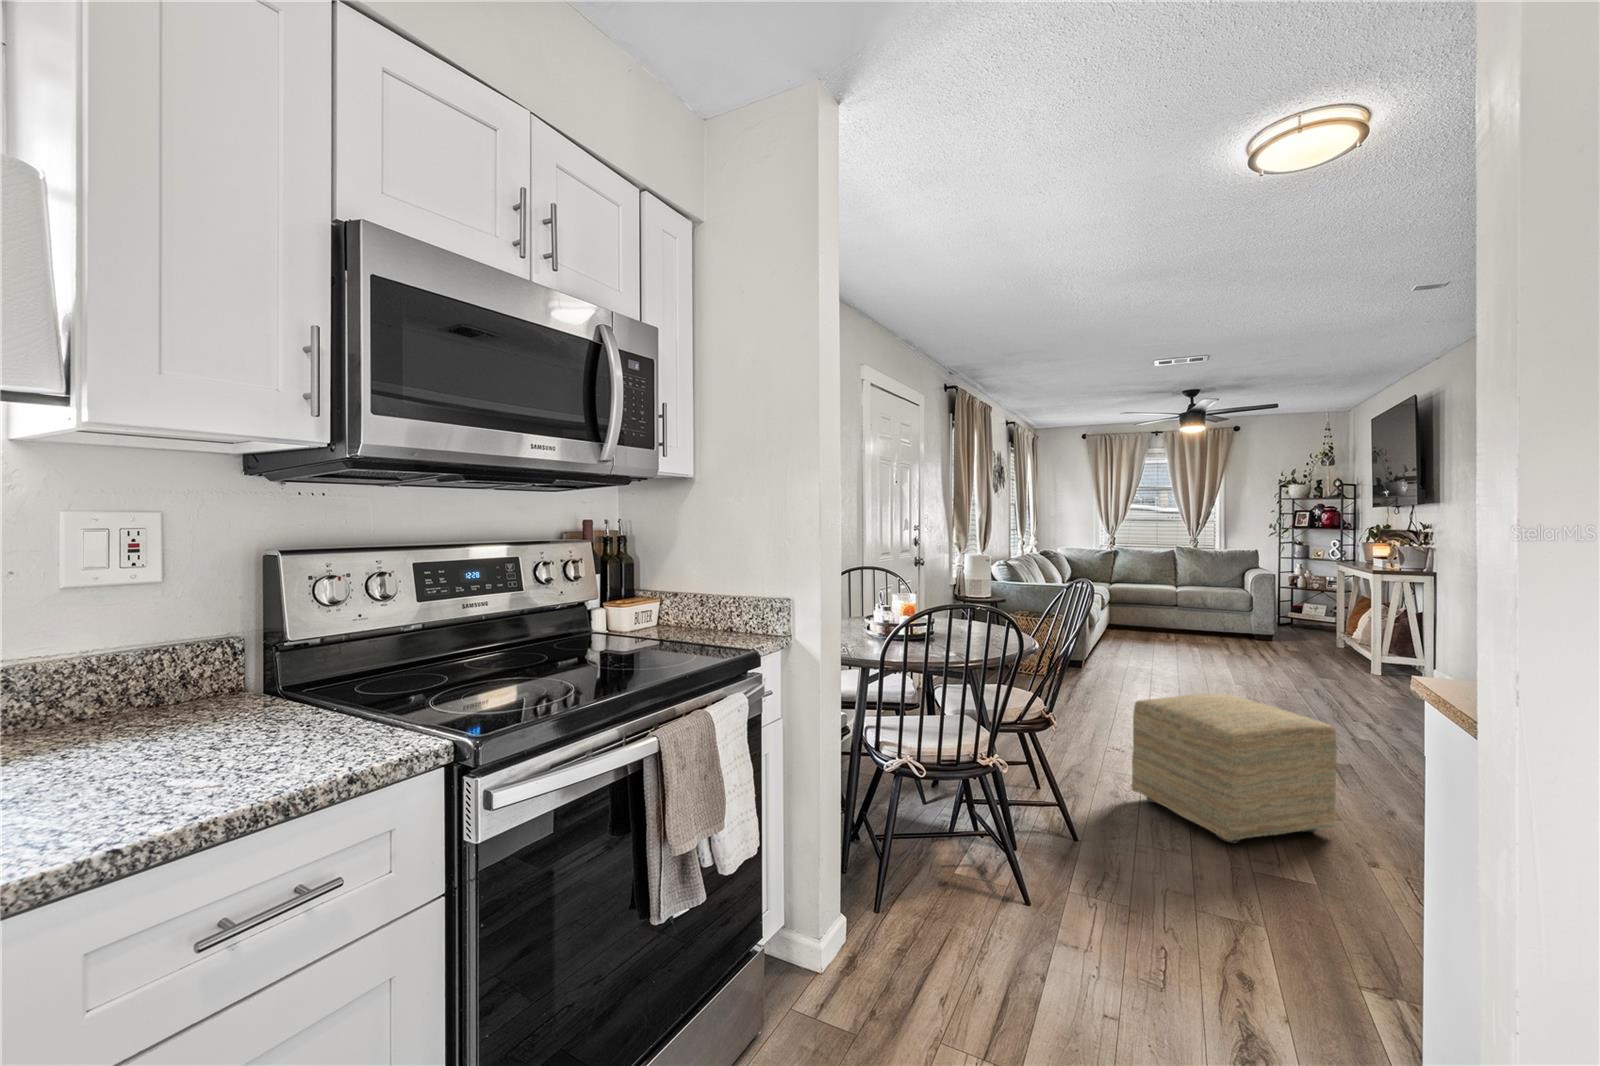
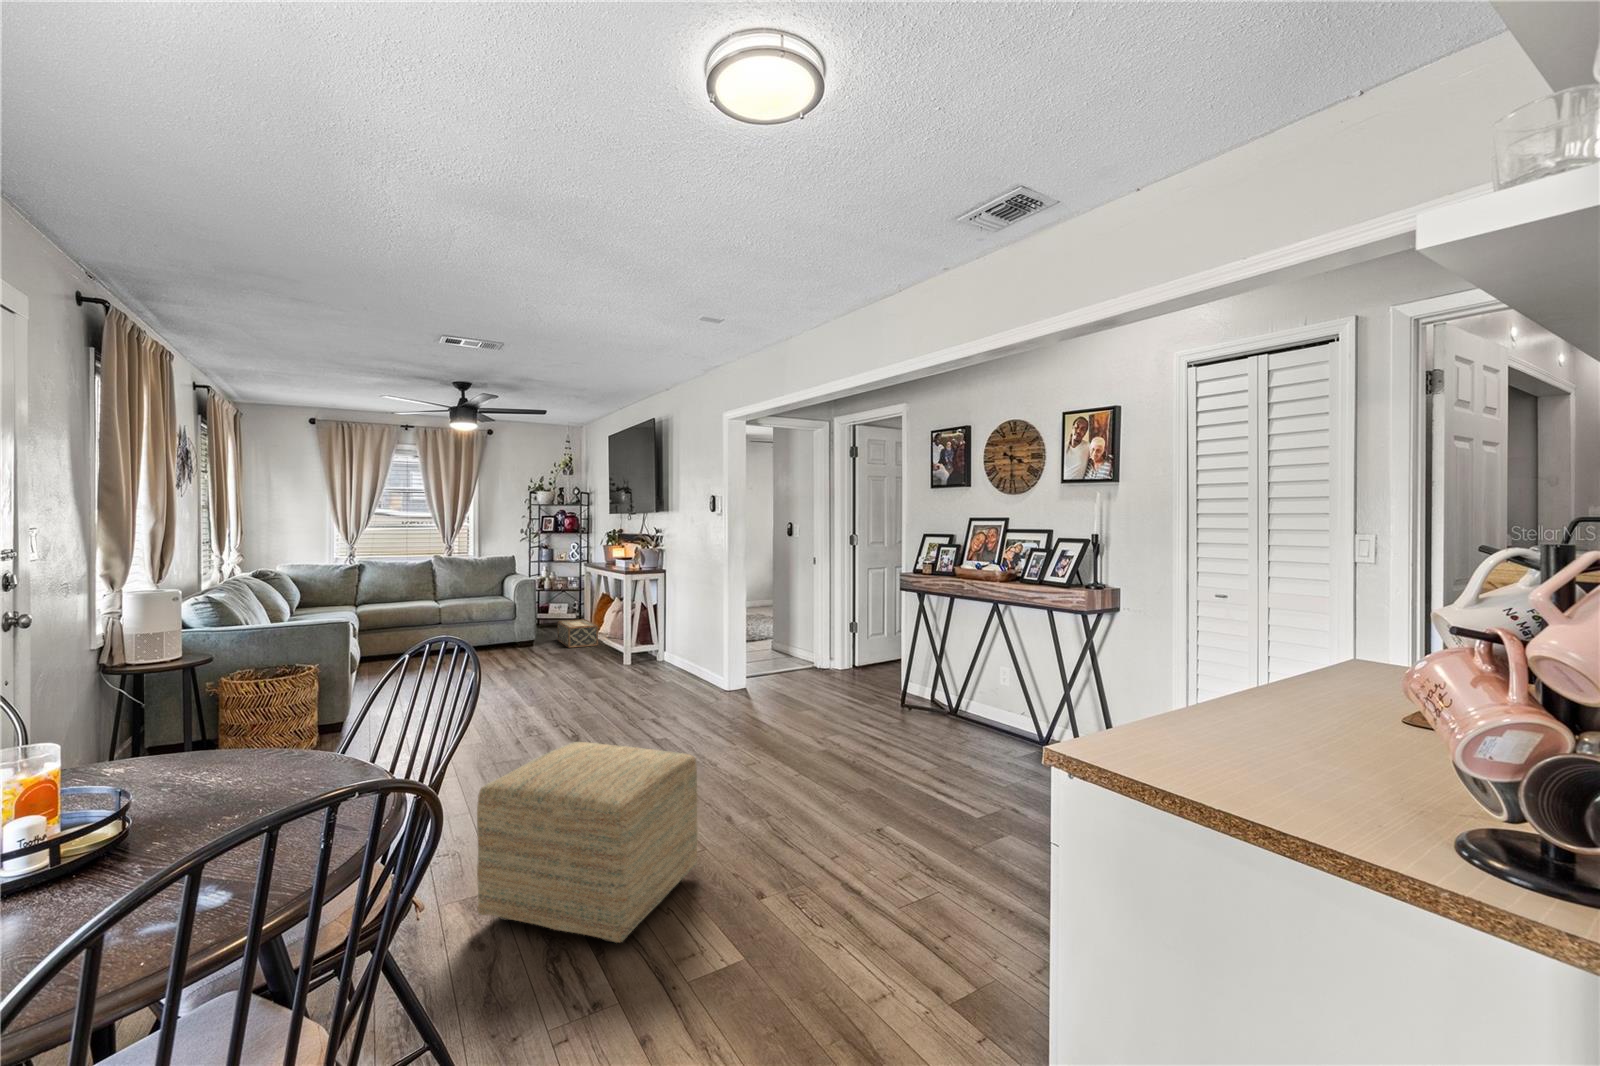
woven basket: none [1302,619,1349,650] -> present [558,619,598,648]

